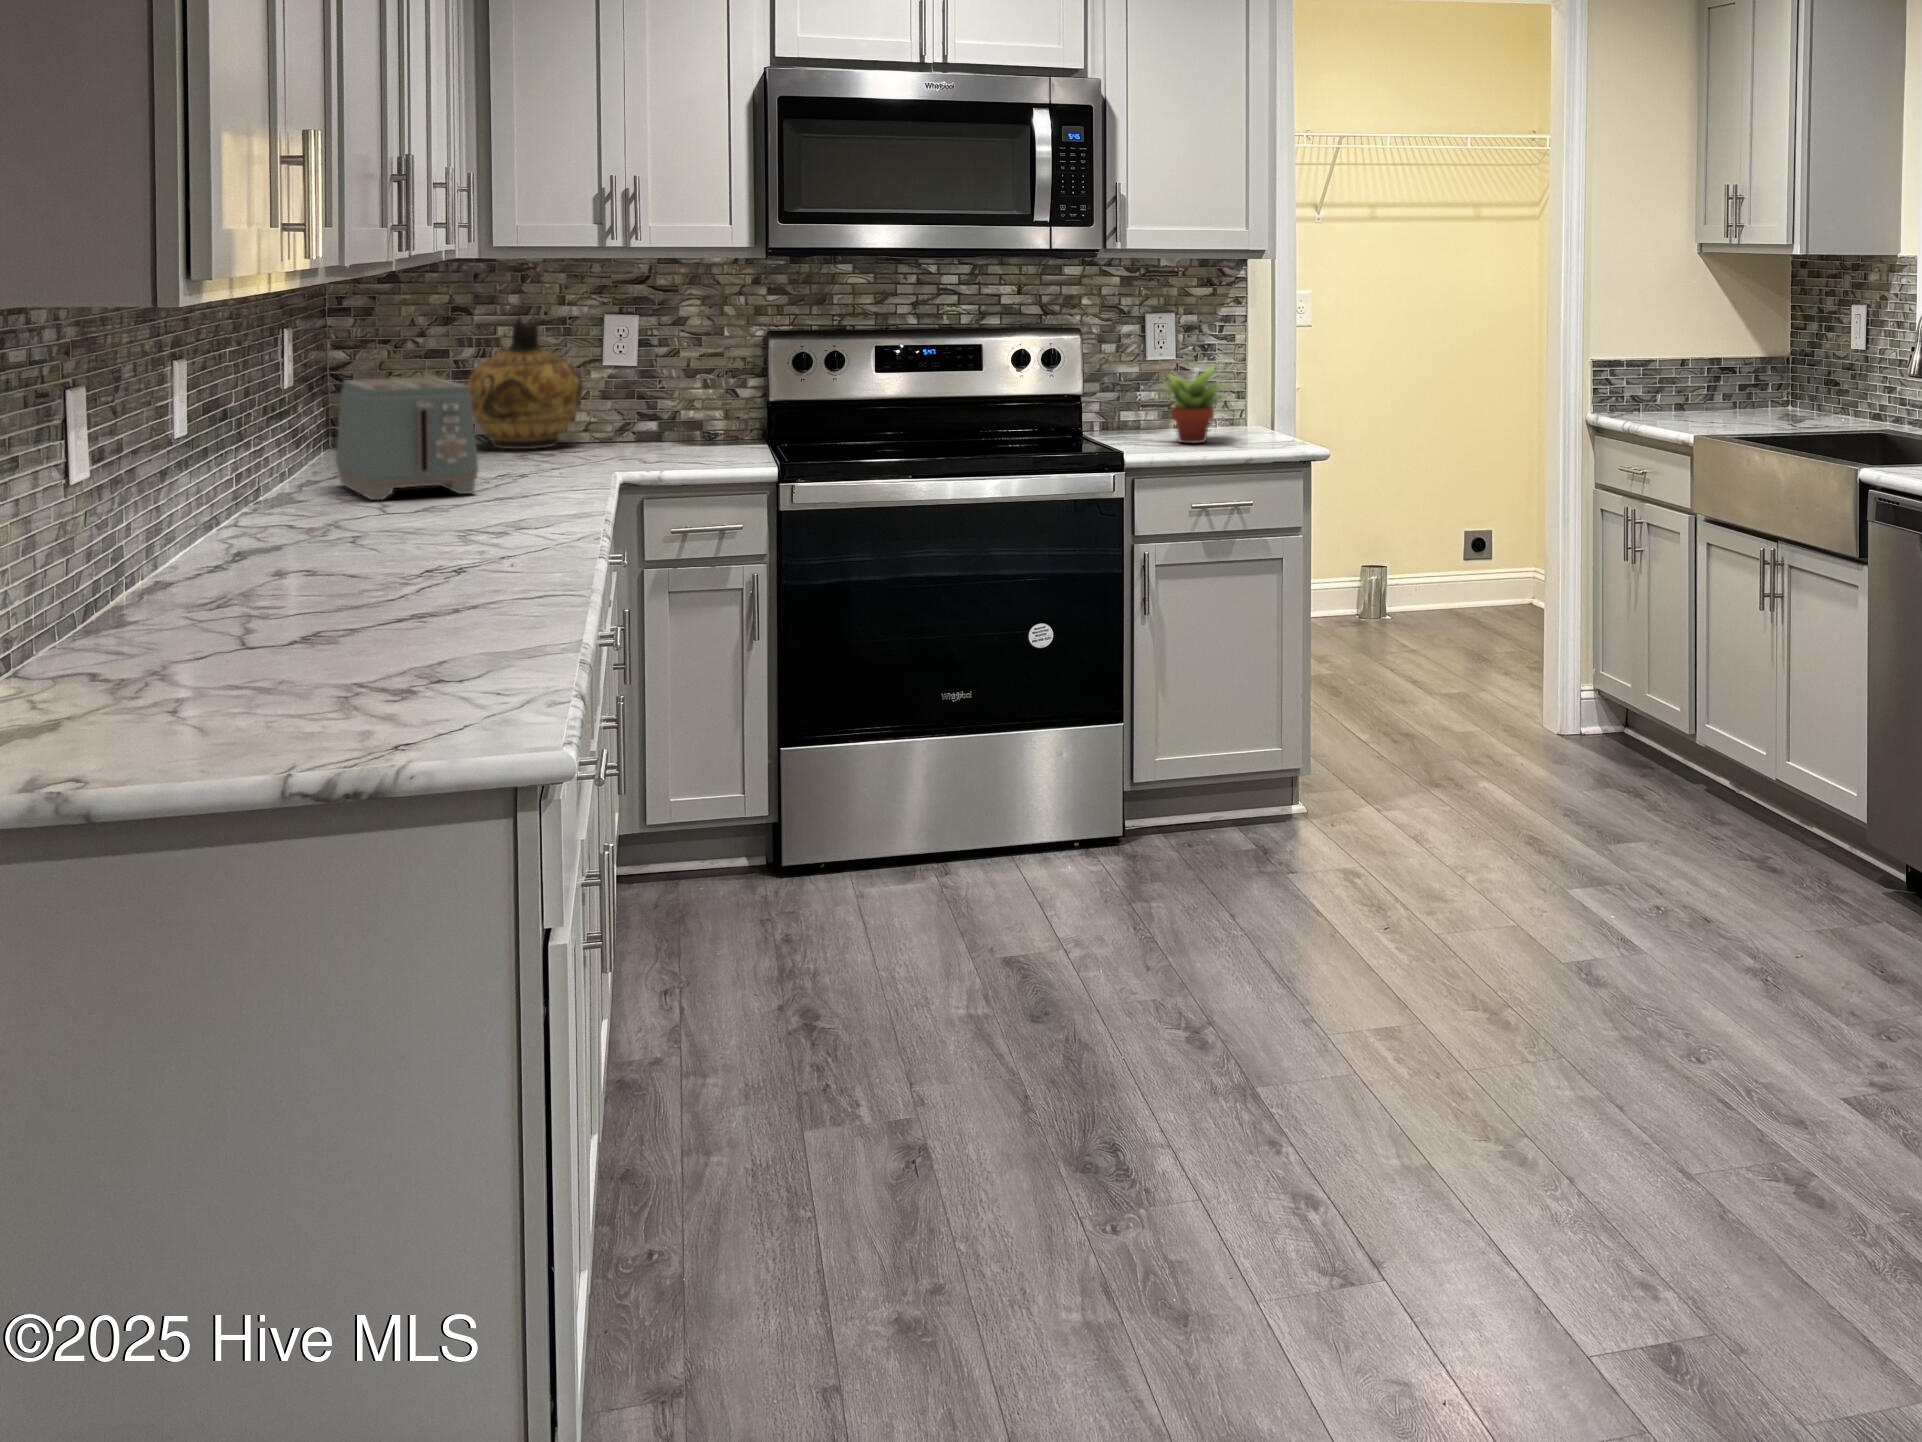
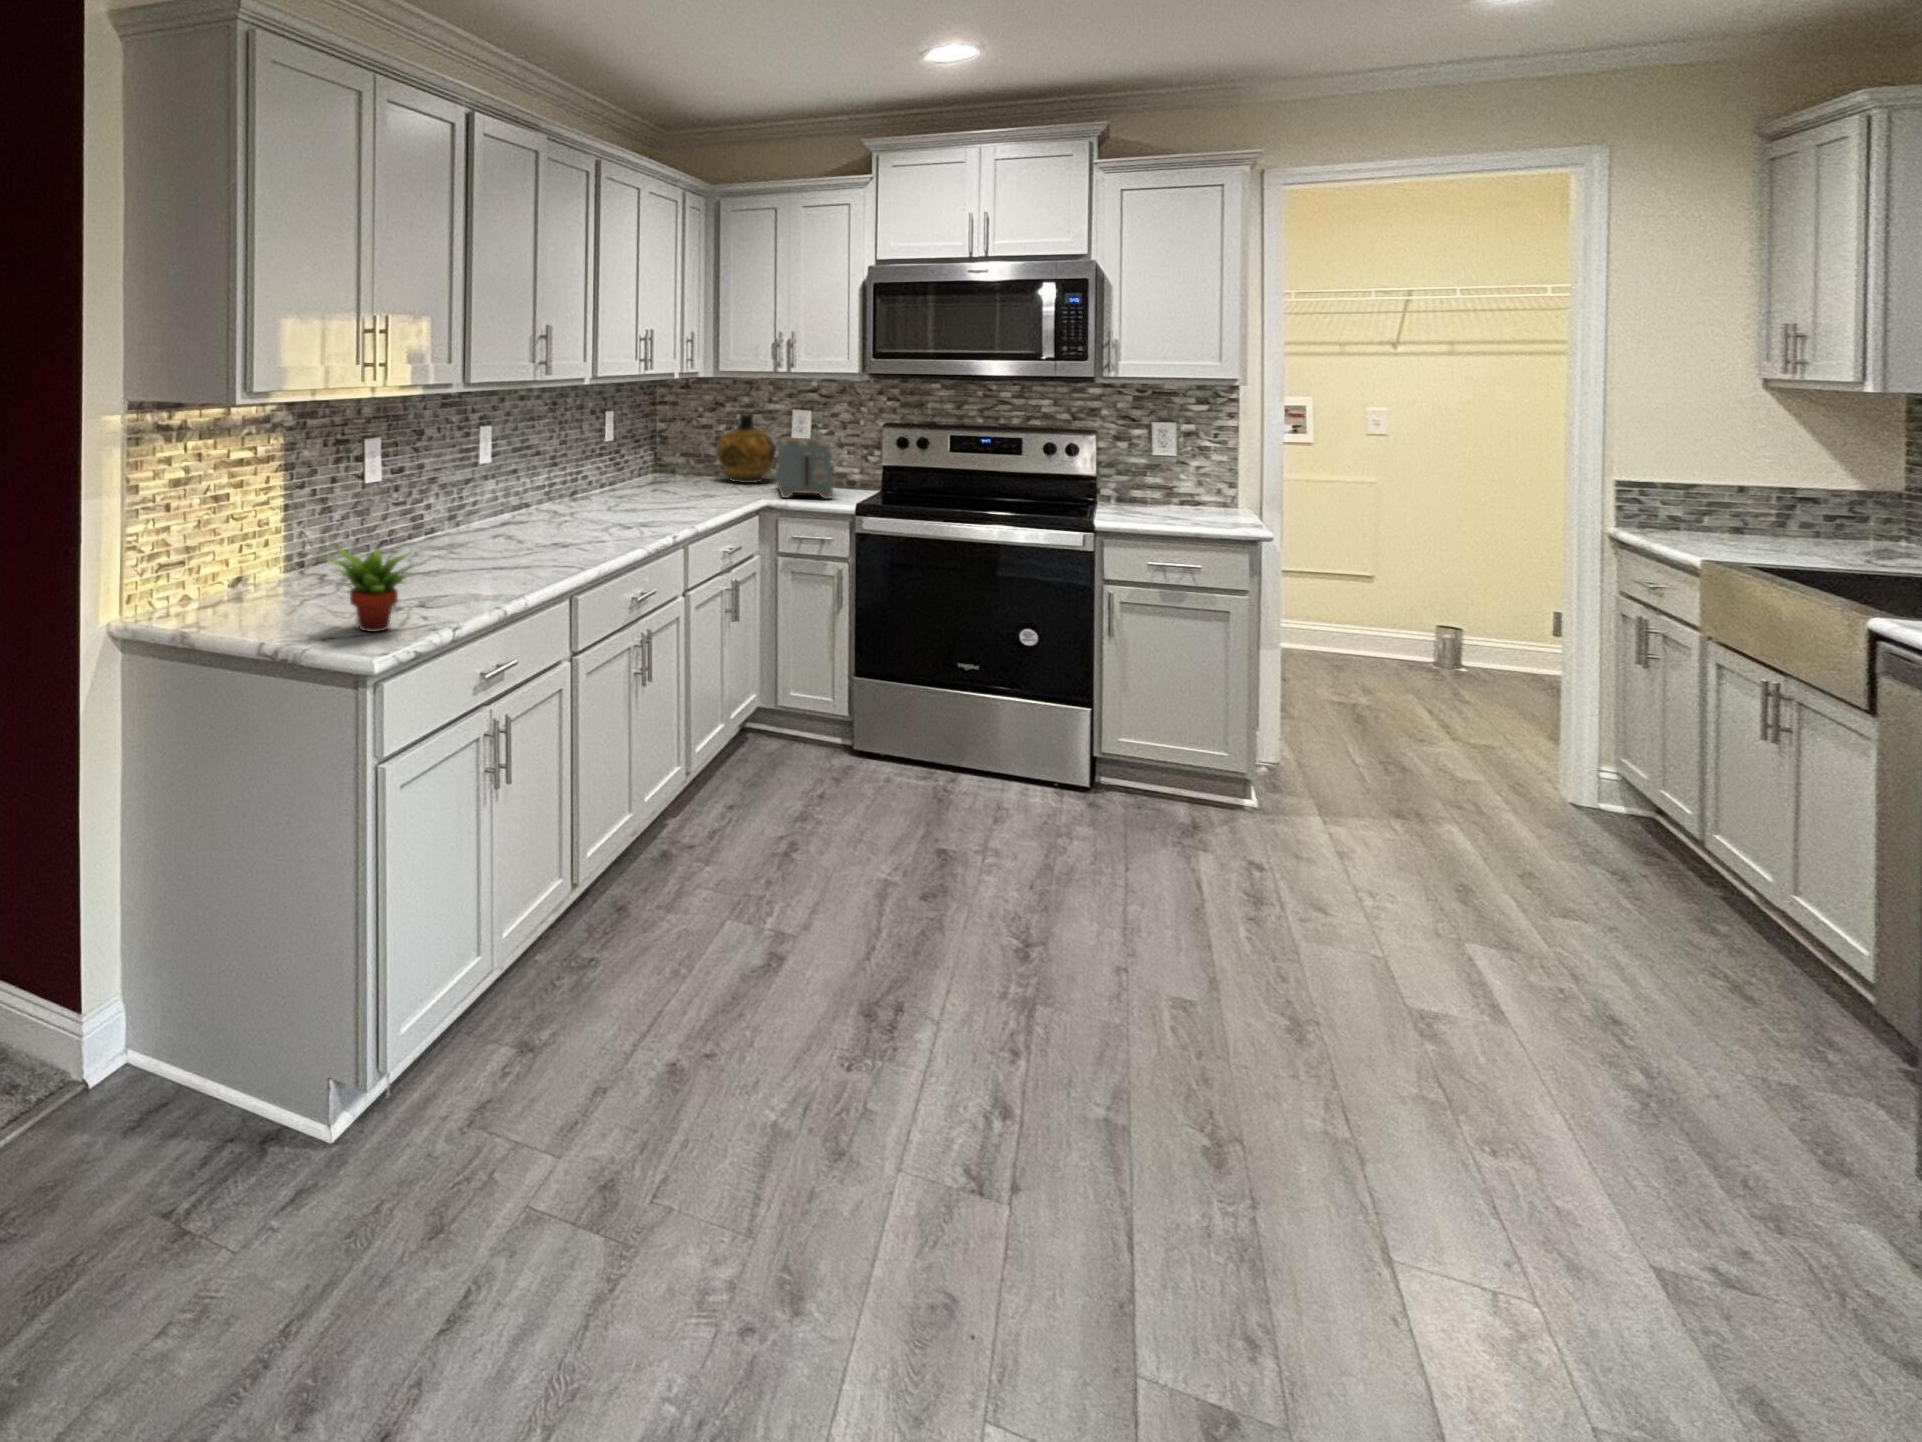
succulent plant: present [1161,365,1225,444] -> present [325,548,414,632]
toaster: present [336,377,478,500] -> present [776,438,833,499]

